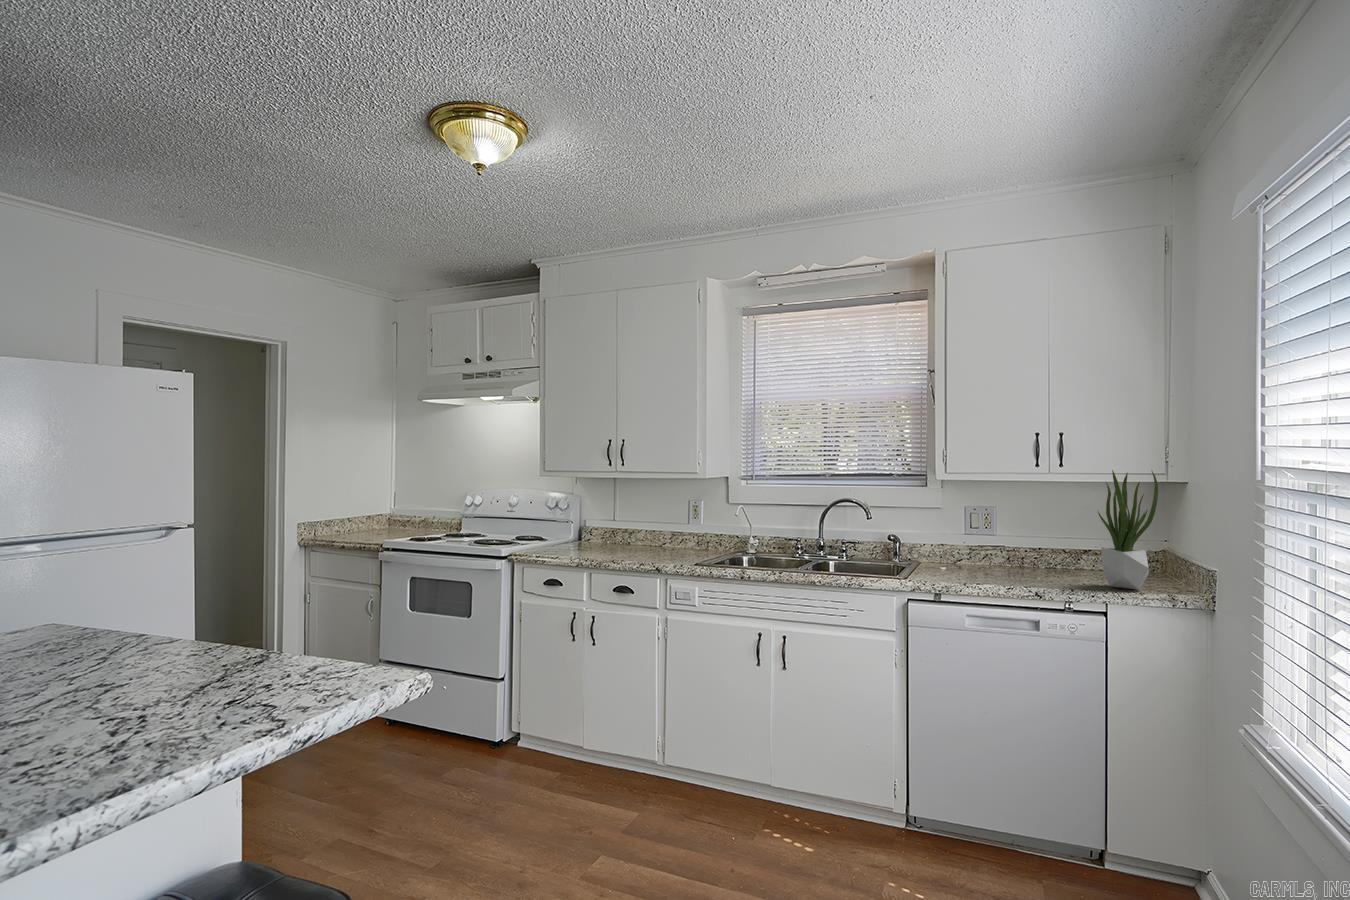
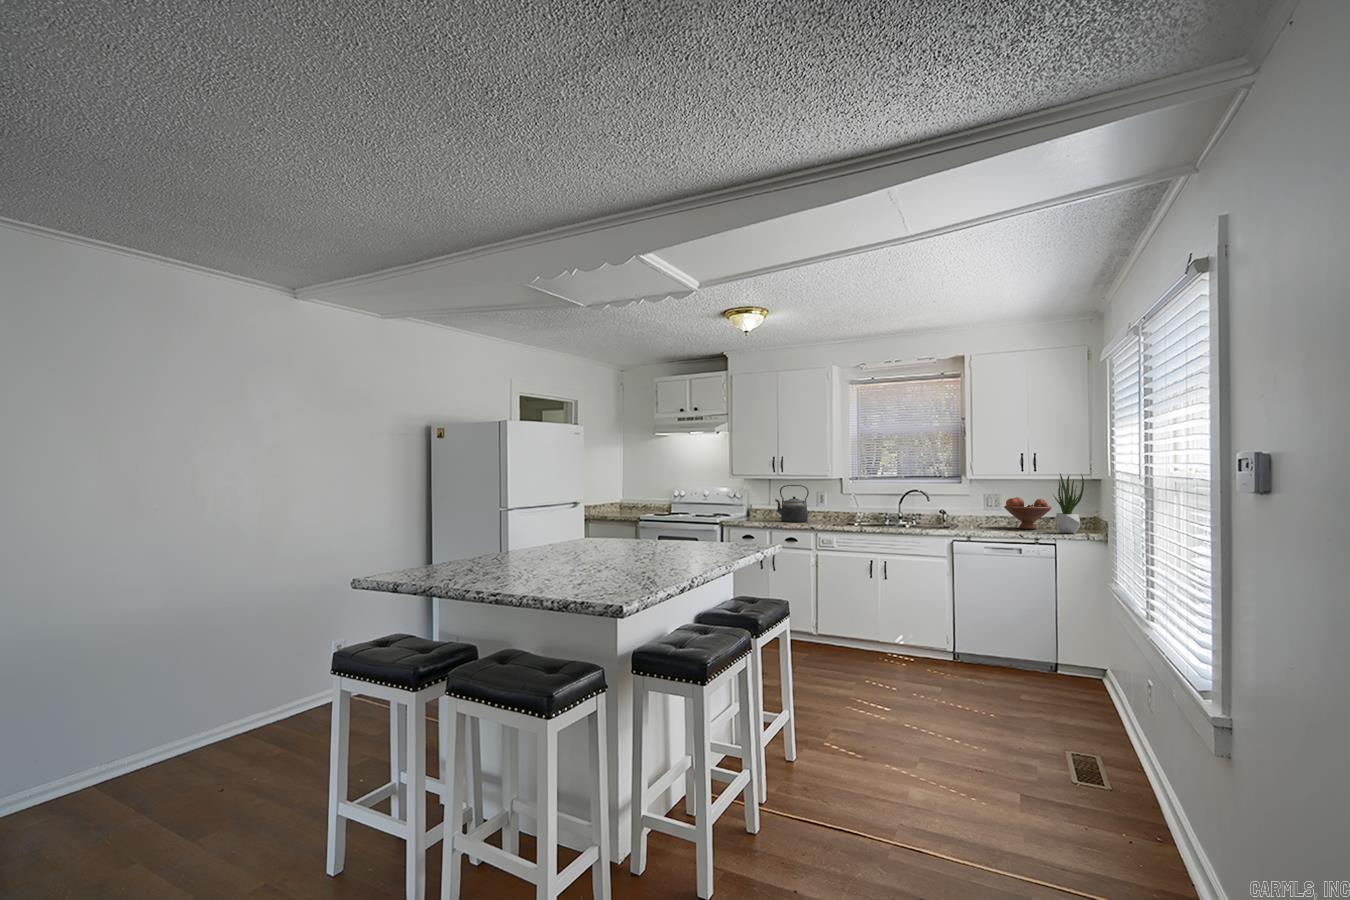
kettle: none [608,489,664,556] -> present [775,485,809,522]
fruit bowl: none [1002,514,1089,574] -> present [1004,497,1052,529]

